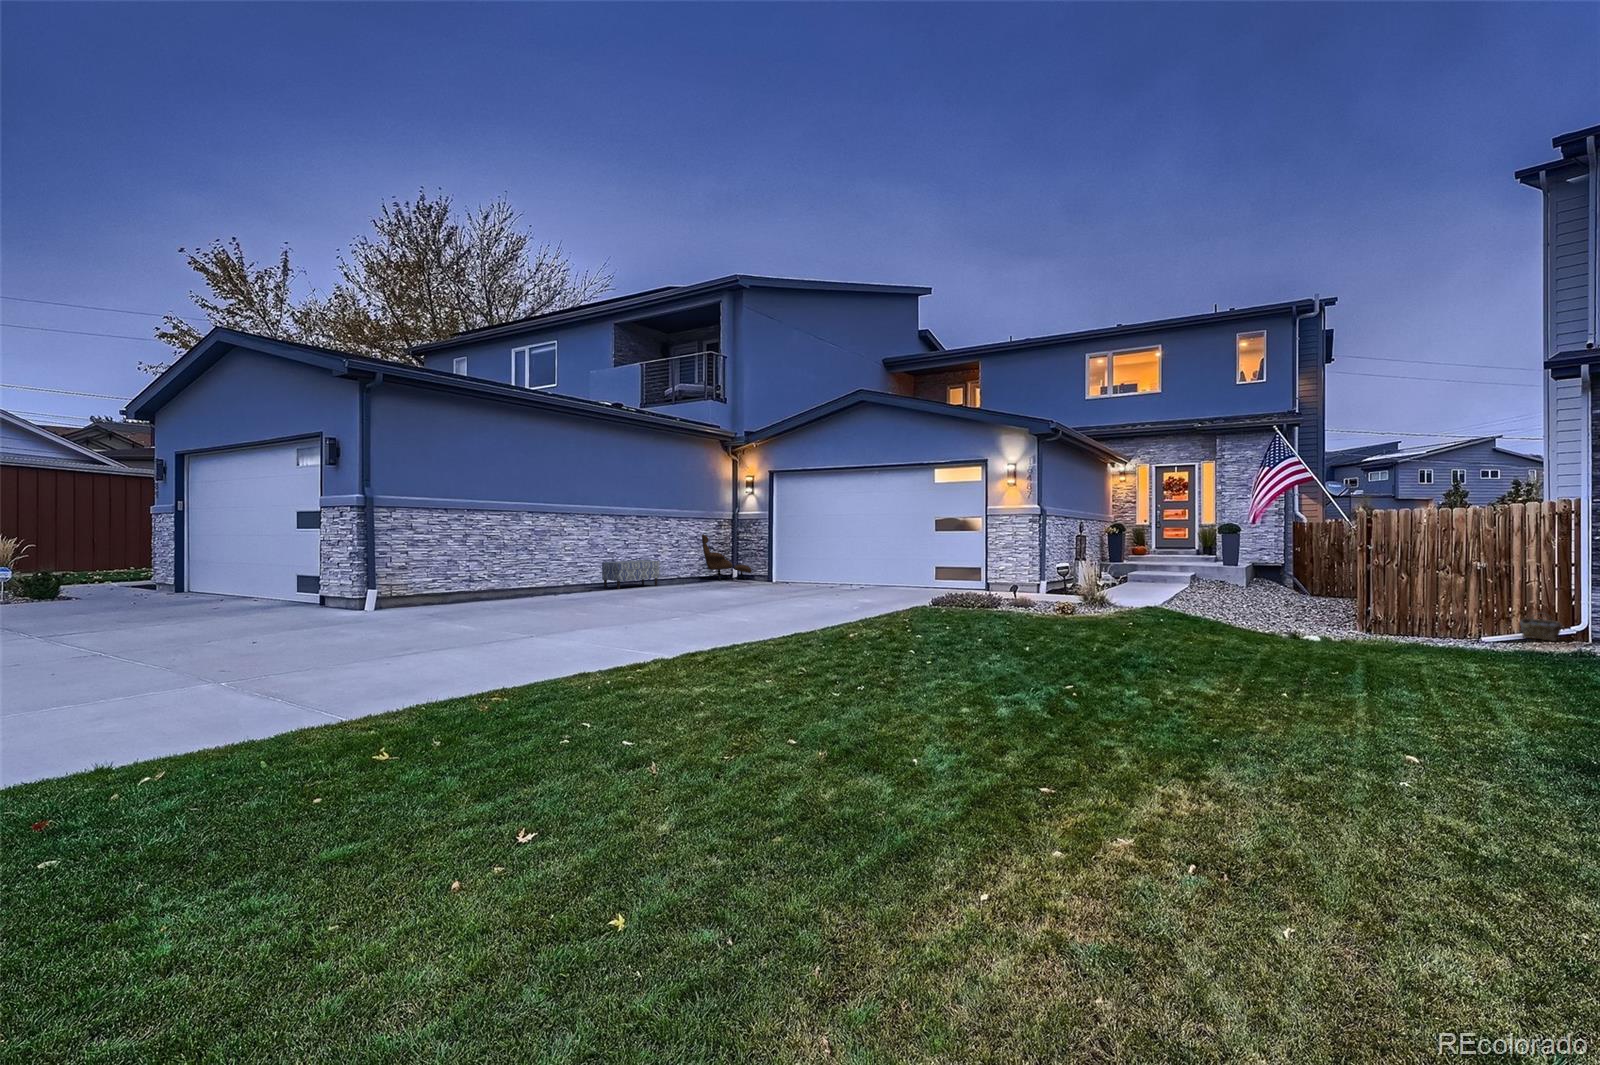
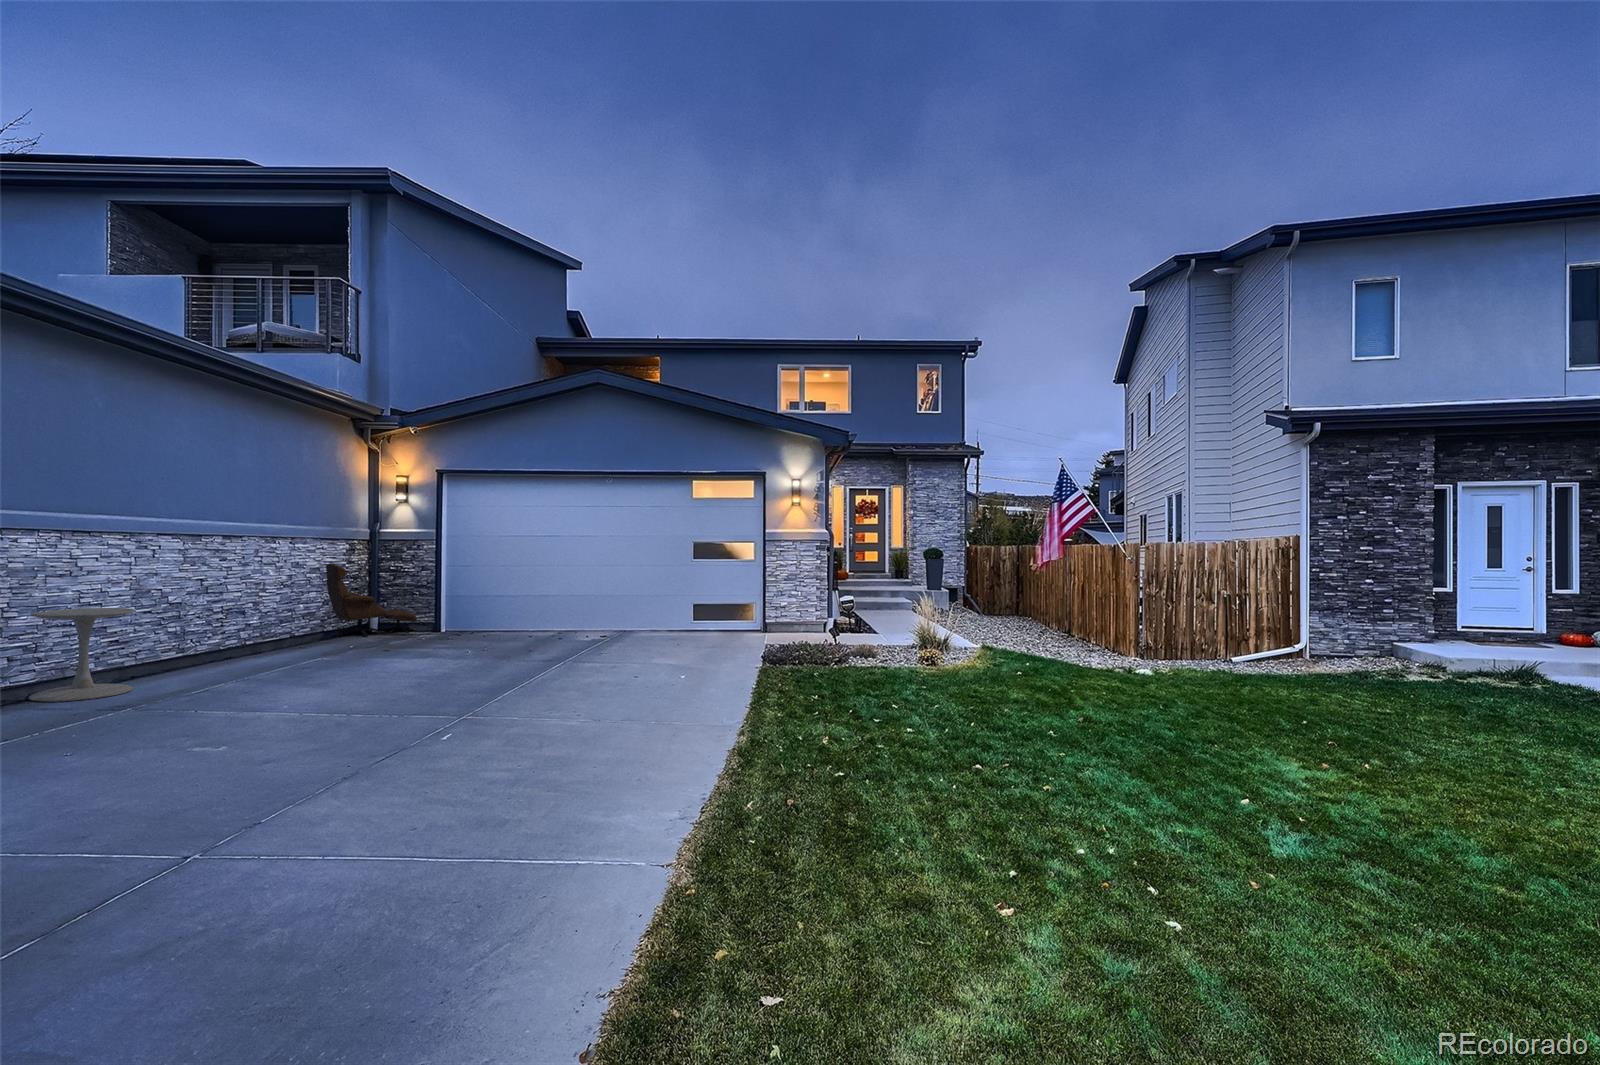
pedestal table: none [545,552,584,595] -> present [29,608,135,702]
bench: present [602,560,659,589] -> none [155,613,275,672]
woven basket: present [1520,614,1562,641] -> none [1259,633,1290,656]

